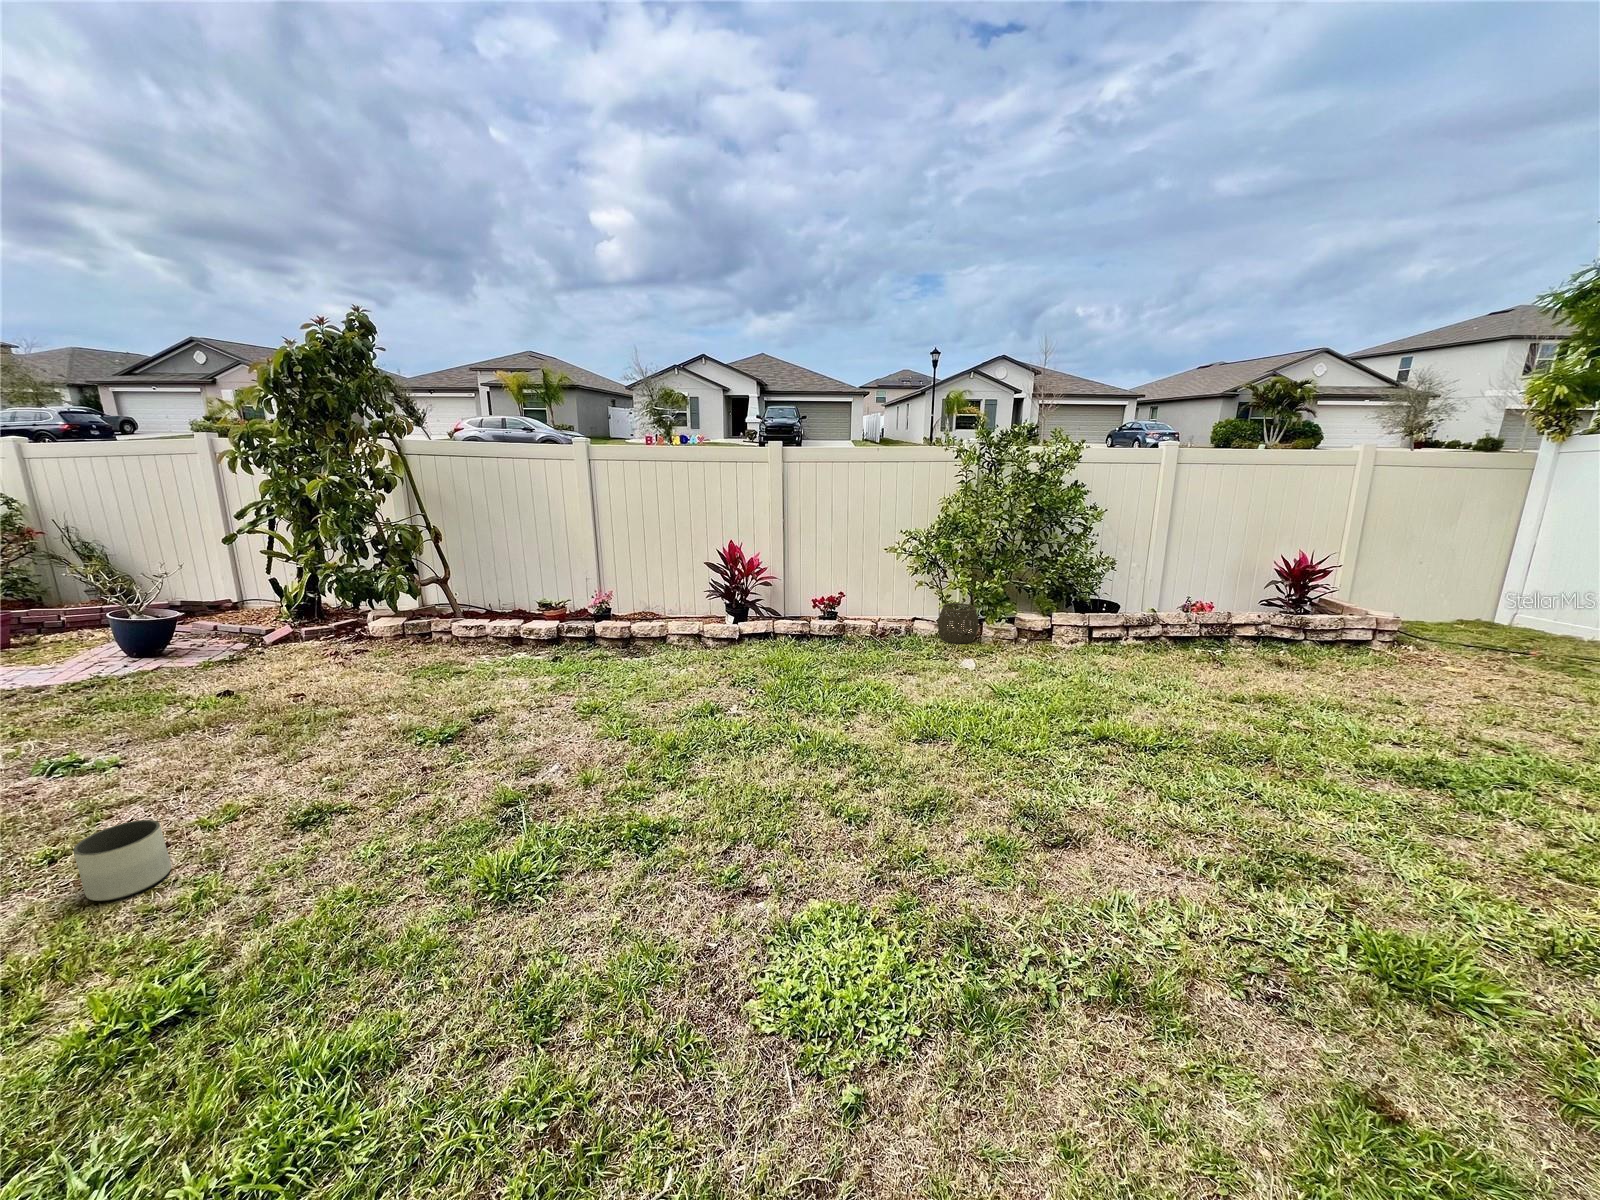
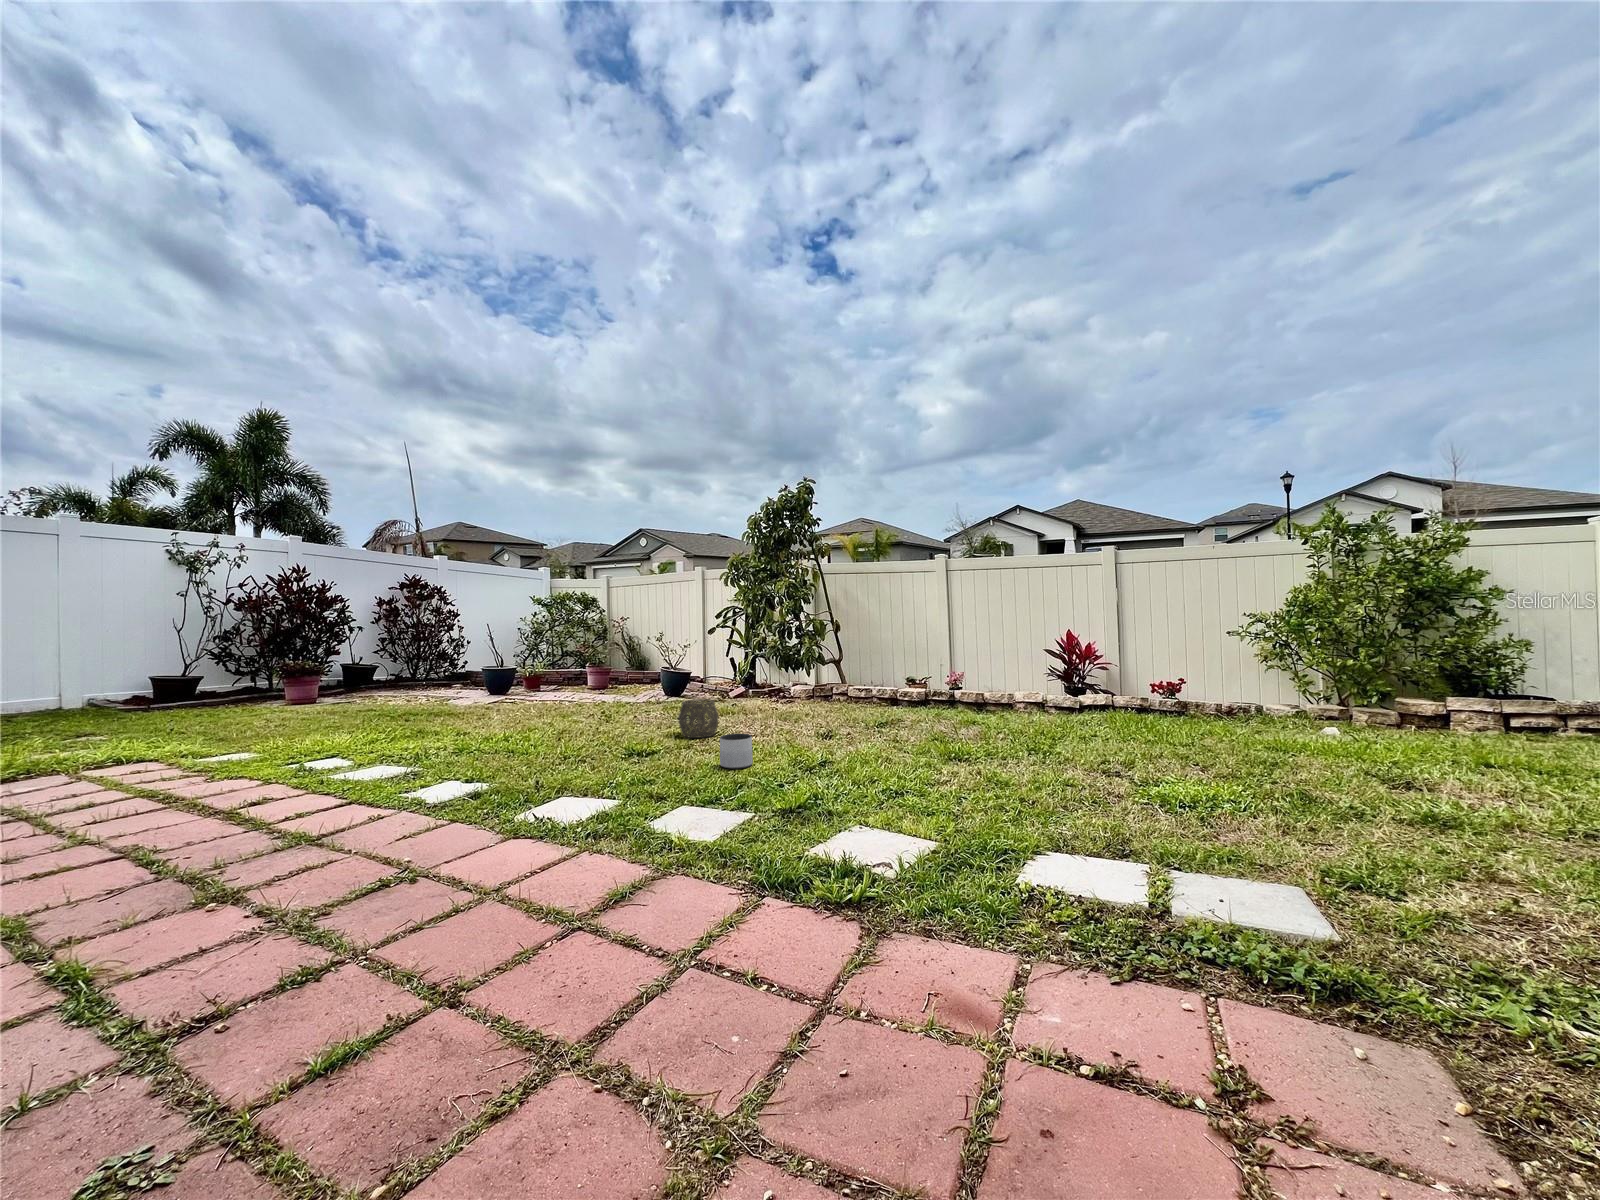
woven basket: present [938,603,979,644] -> present [679,699,718,738]

